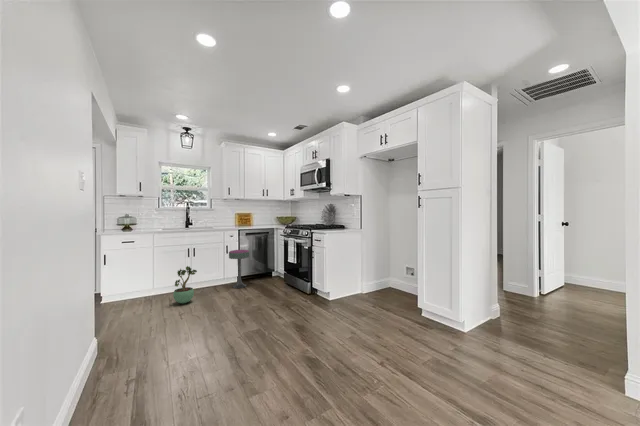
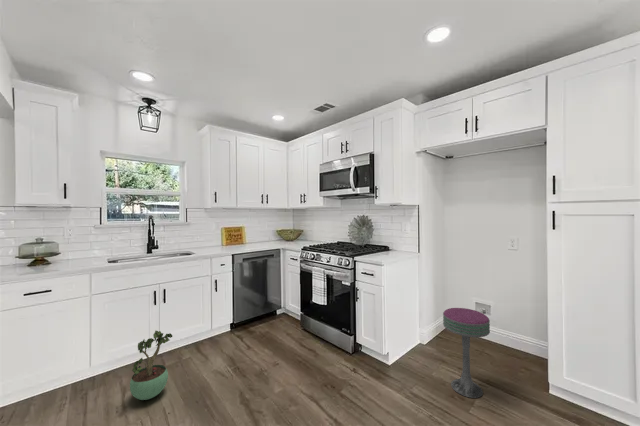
bar stool: present [229,250,249,288] -> present [443,308,490,398]

